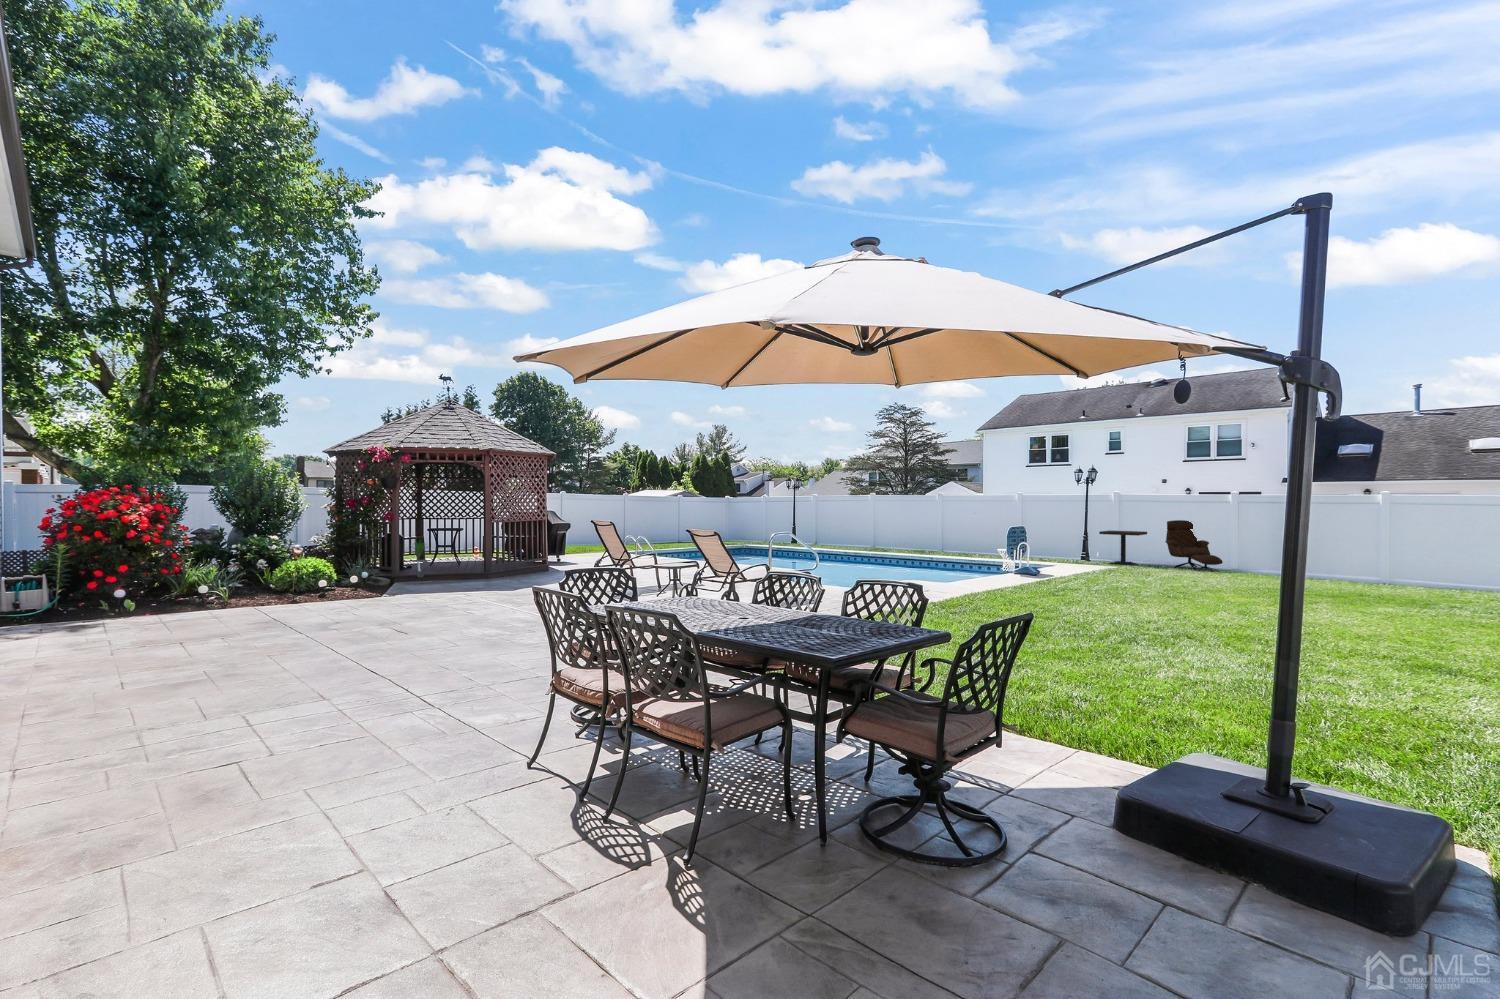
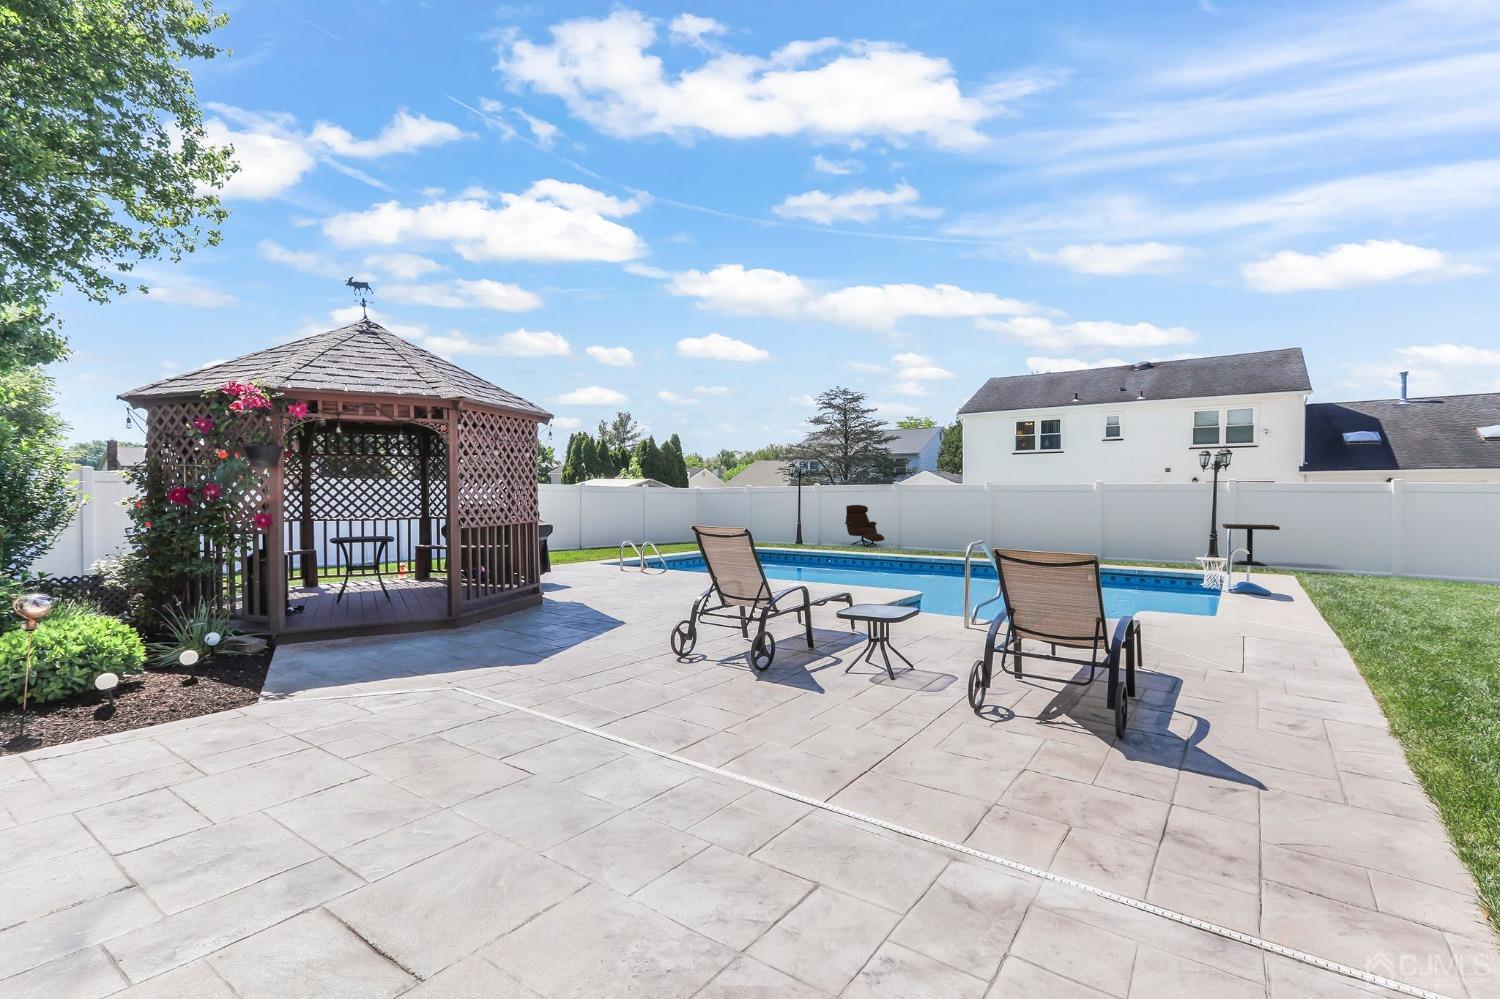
lounge chair: present [1165,520,1223,572] -> present [845,505,884,547]
potted plant: present [413,542,425,578] -> none [294,554,353,630]

